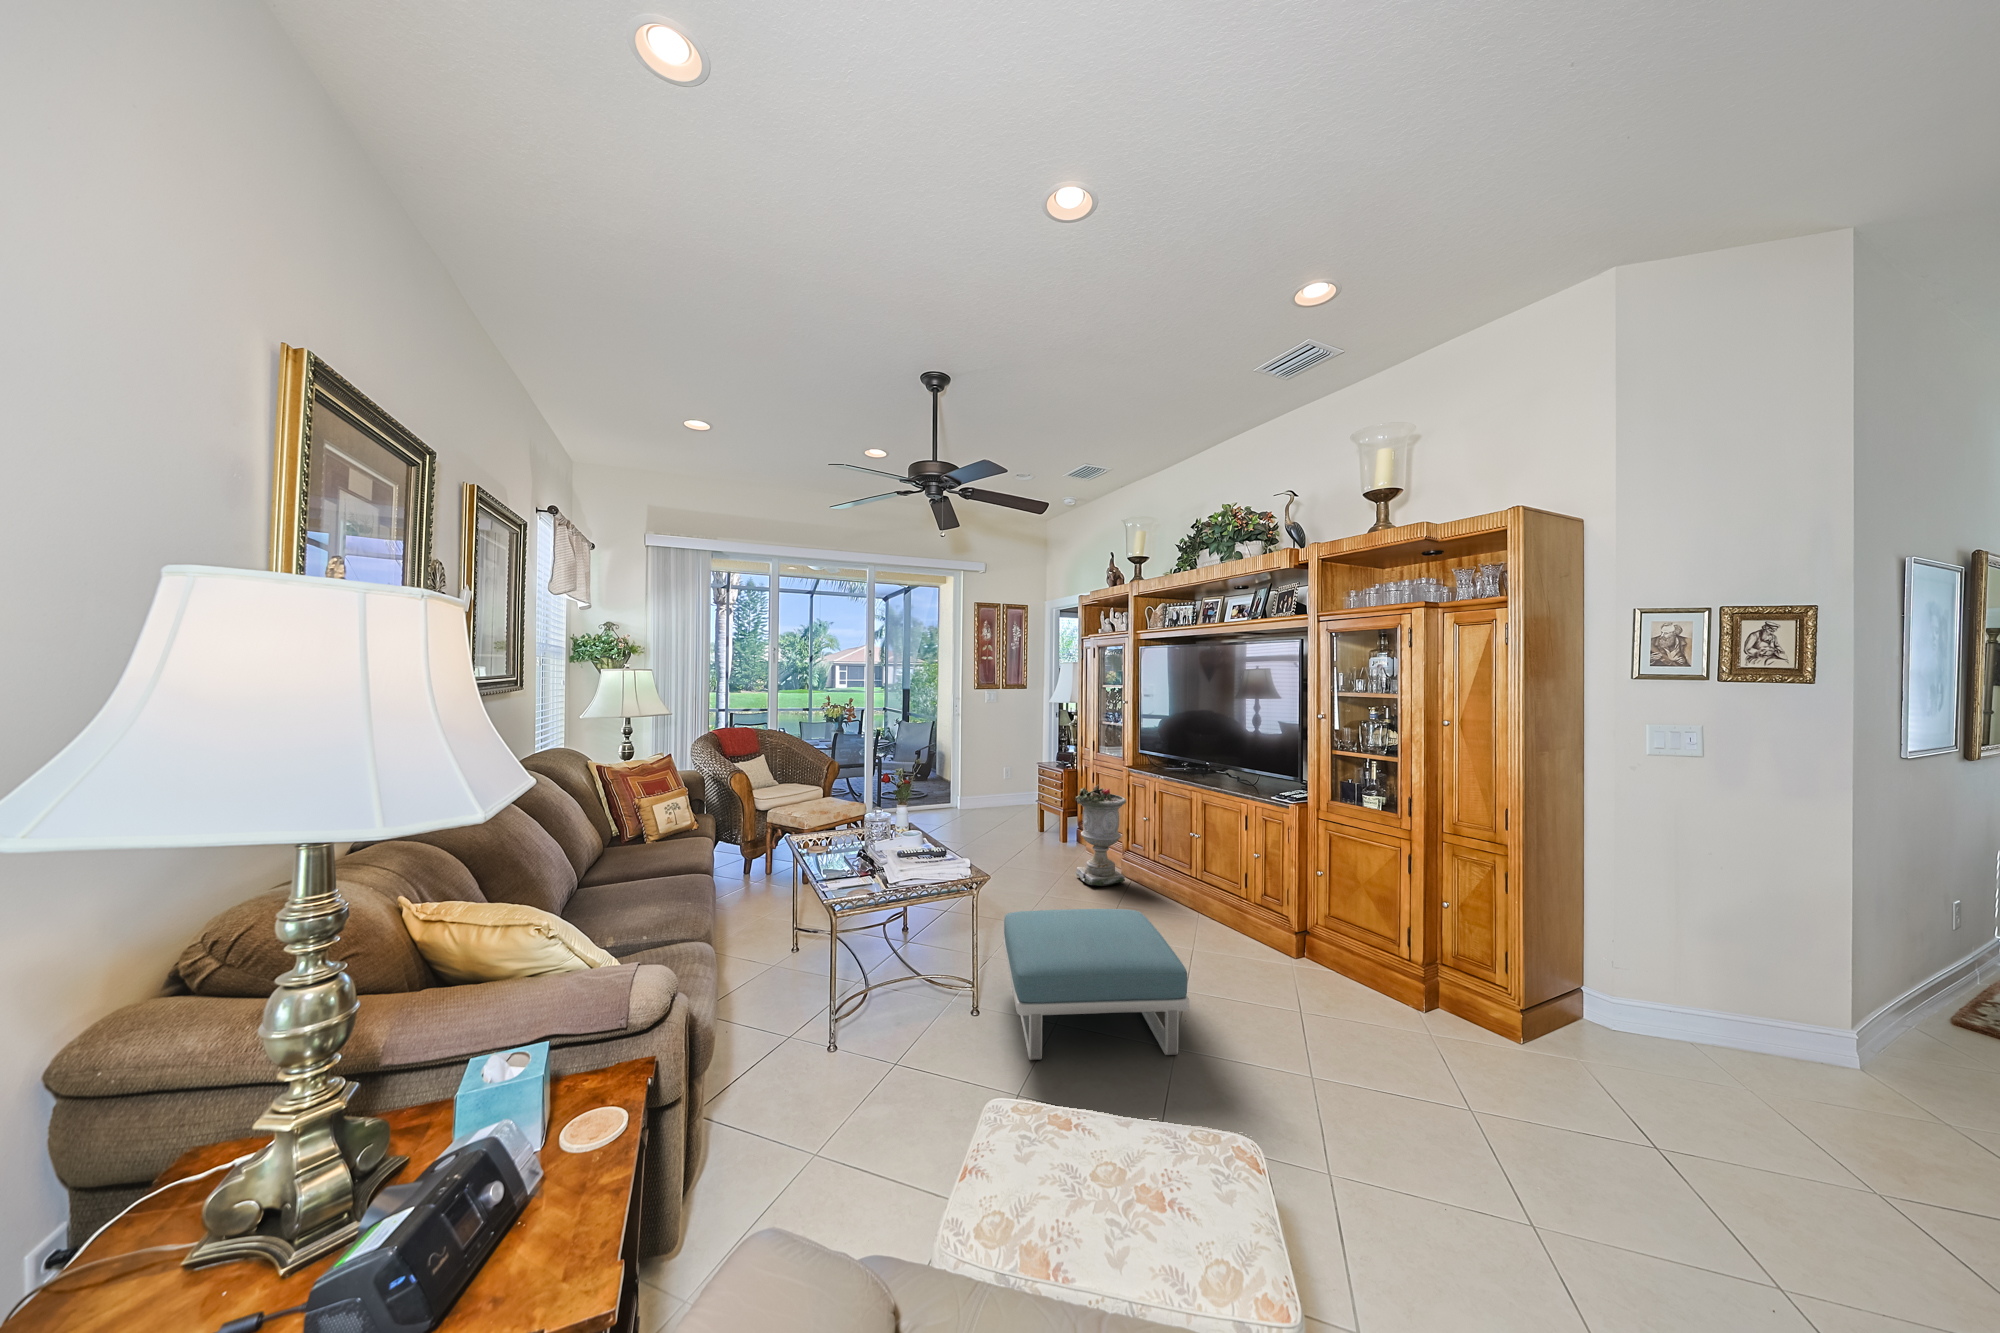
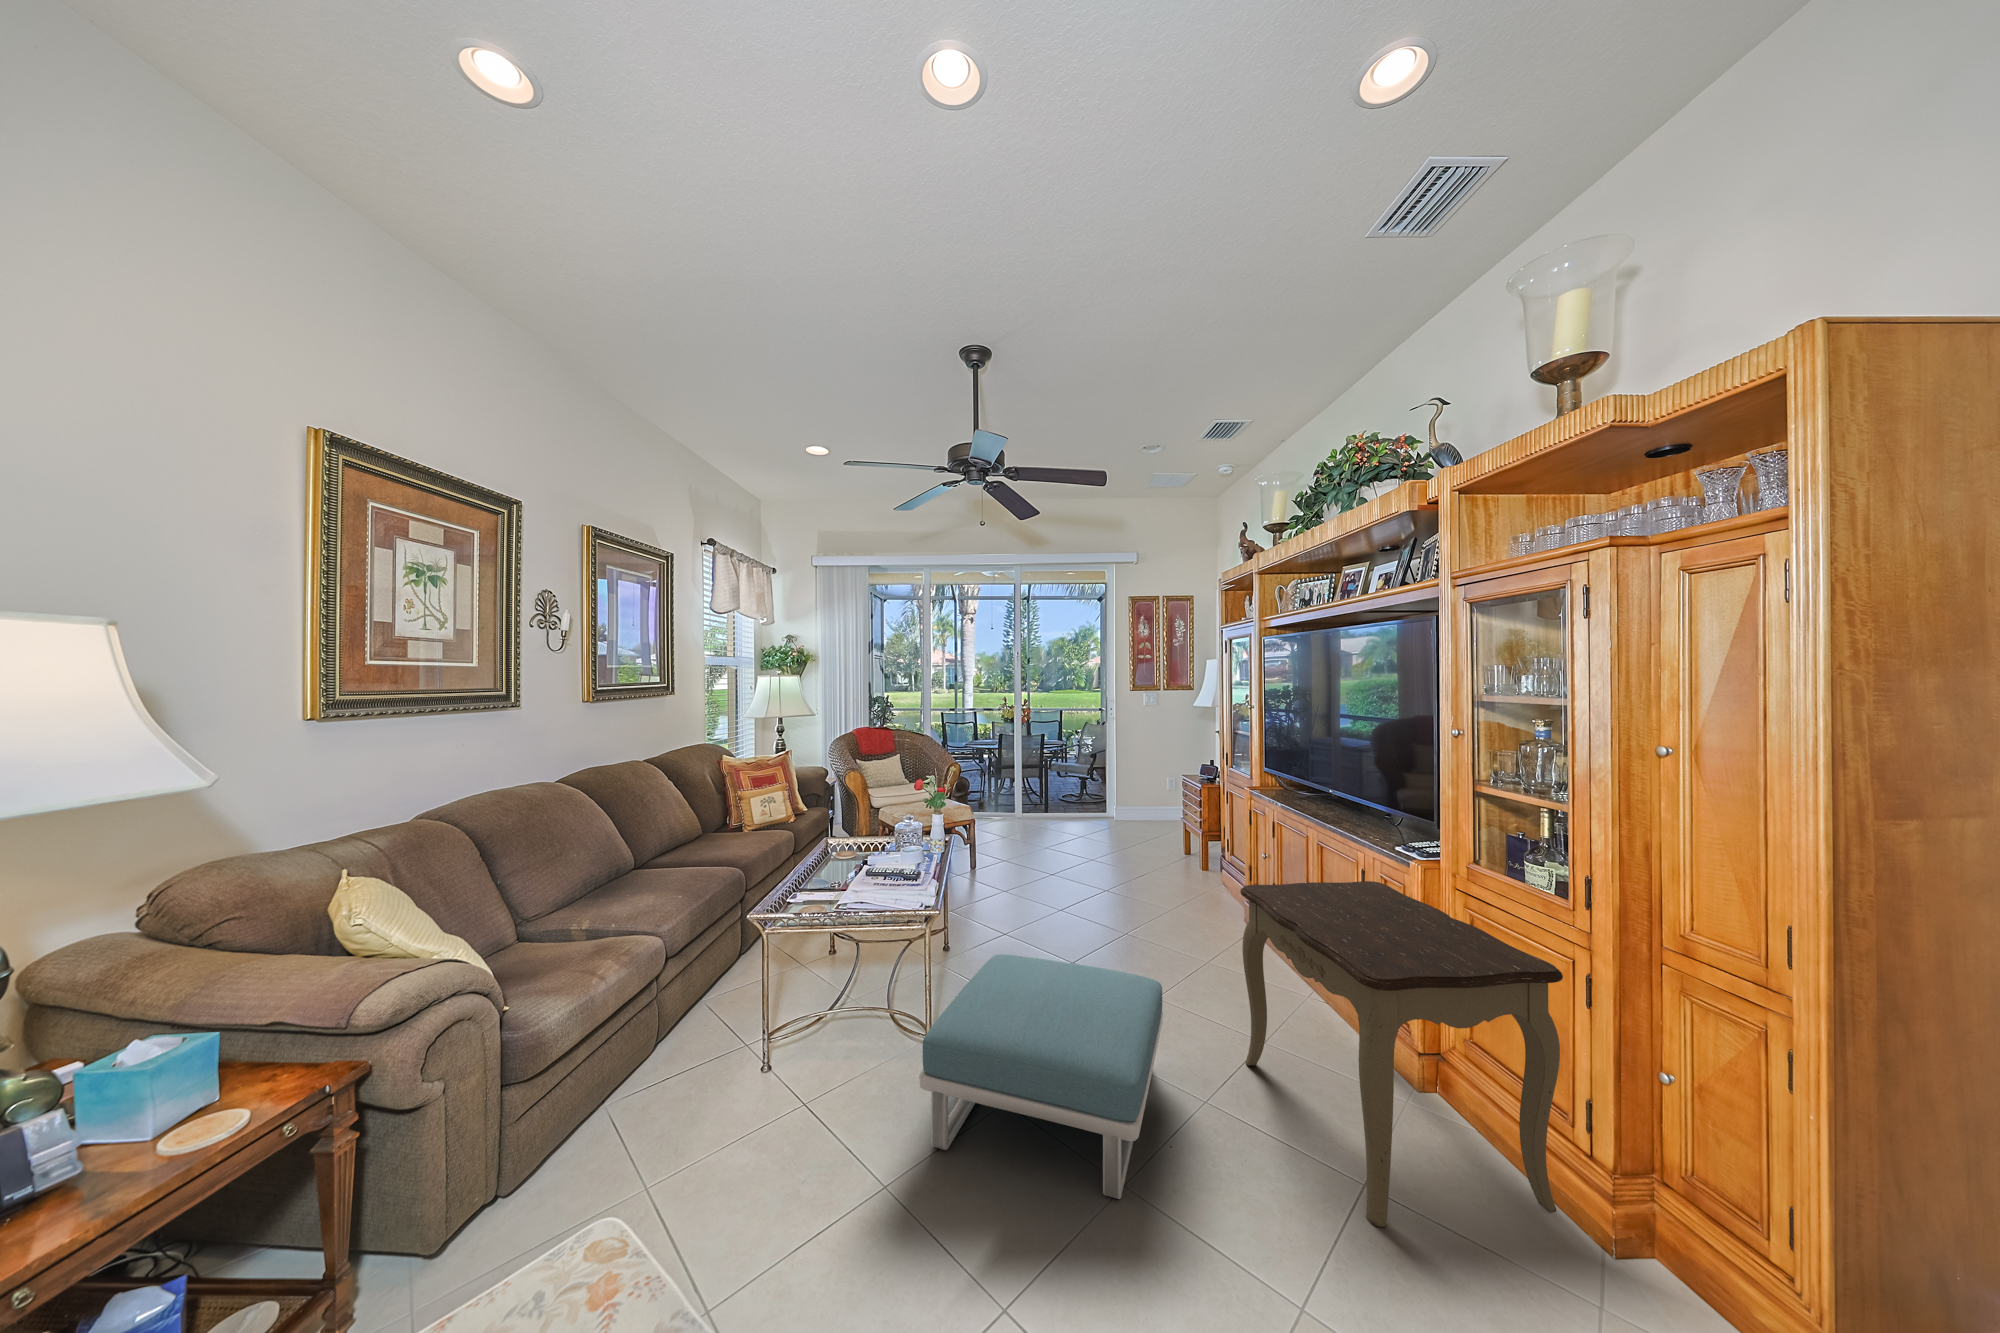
planter: present [1075,784,1126,886] -> none [1180,807,1247,934]
side table: none [1186,822,1394,1029] -> present [1240,881,1563,1227]

